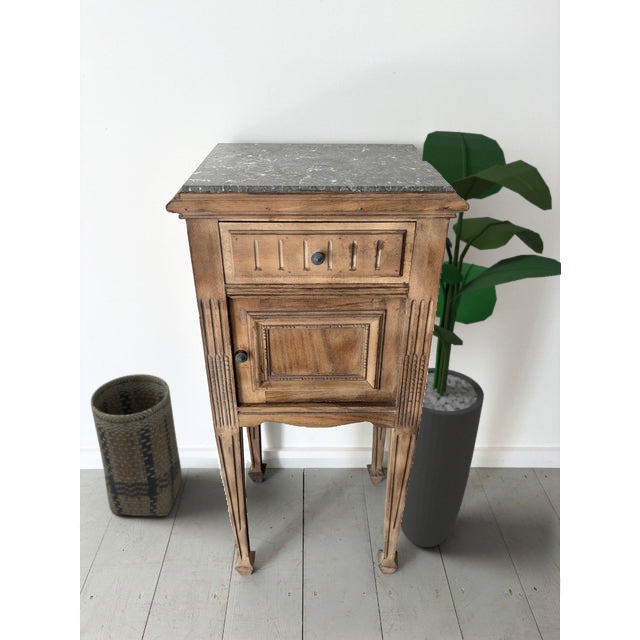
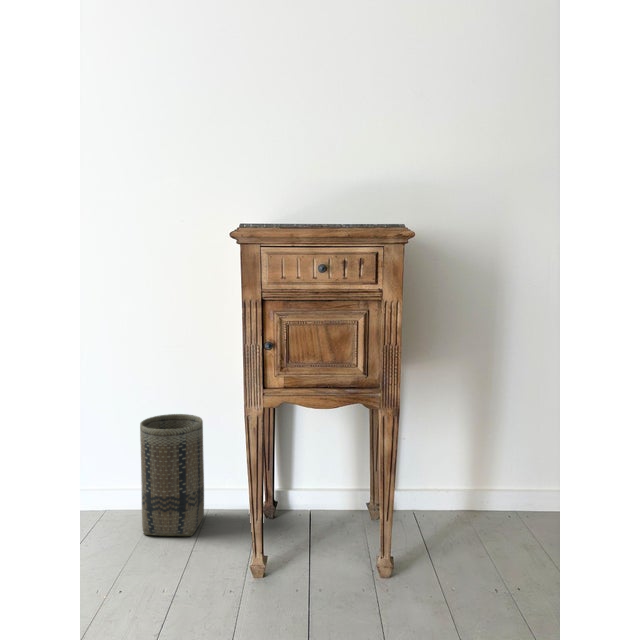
potted plant: present [401,131,561,547] -> none [339,216,488,551]

